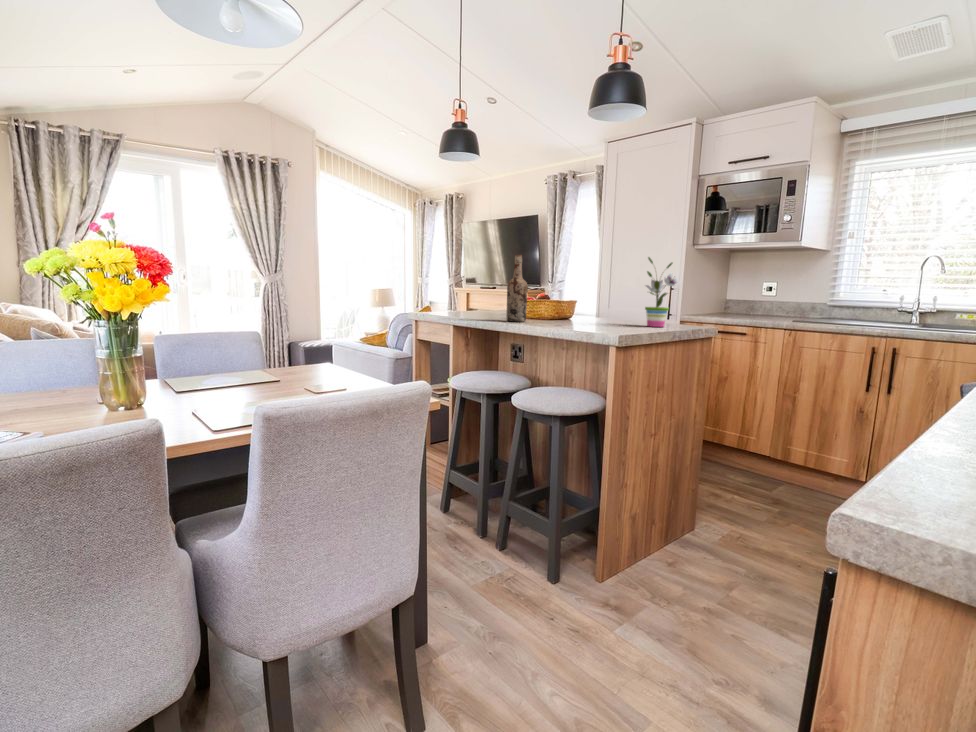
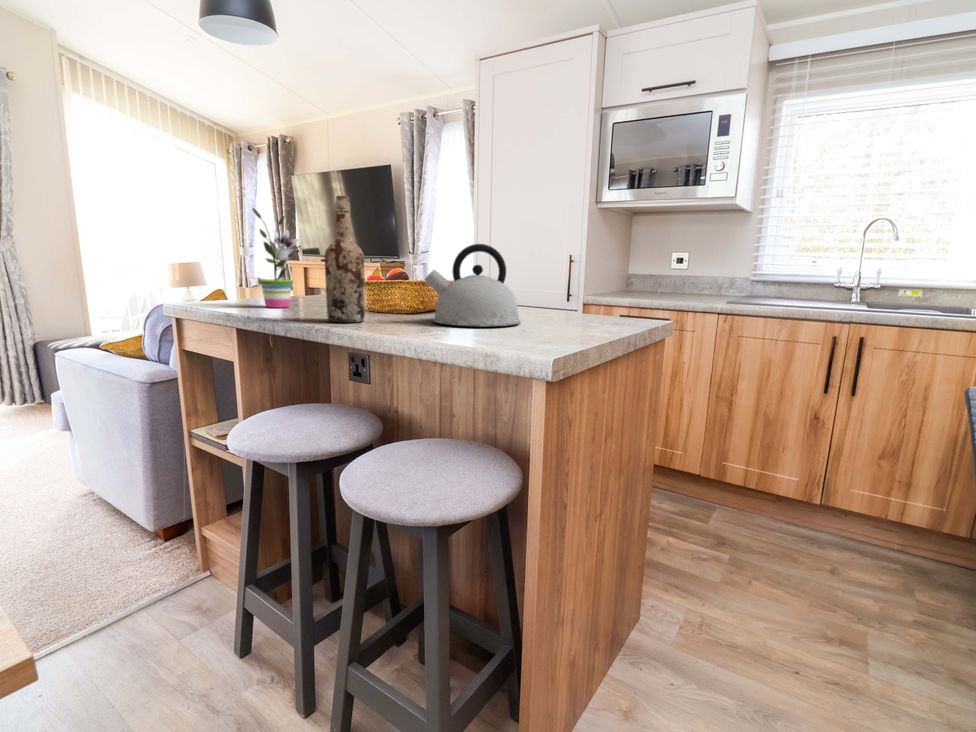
potted plant: present [645,257,679,327] -> present [253,208,299,308]
kettle: none [560,279,615,325] -> present [425,244,520,326]

